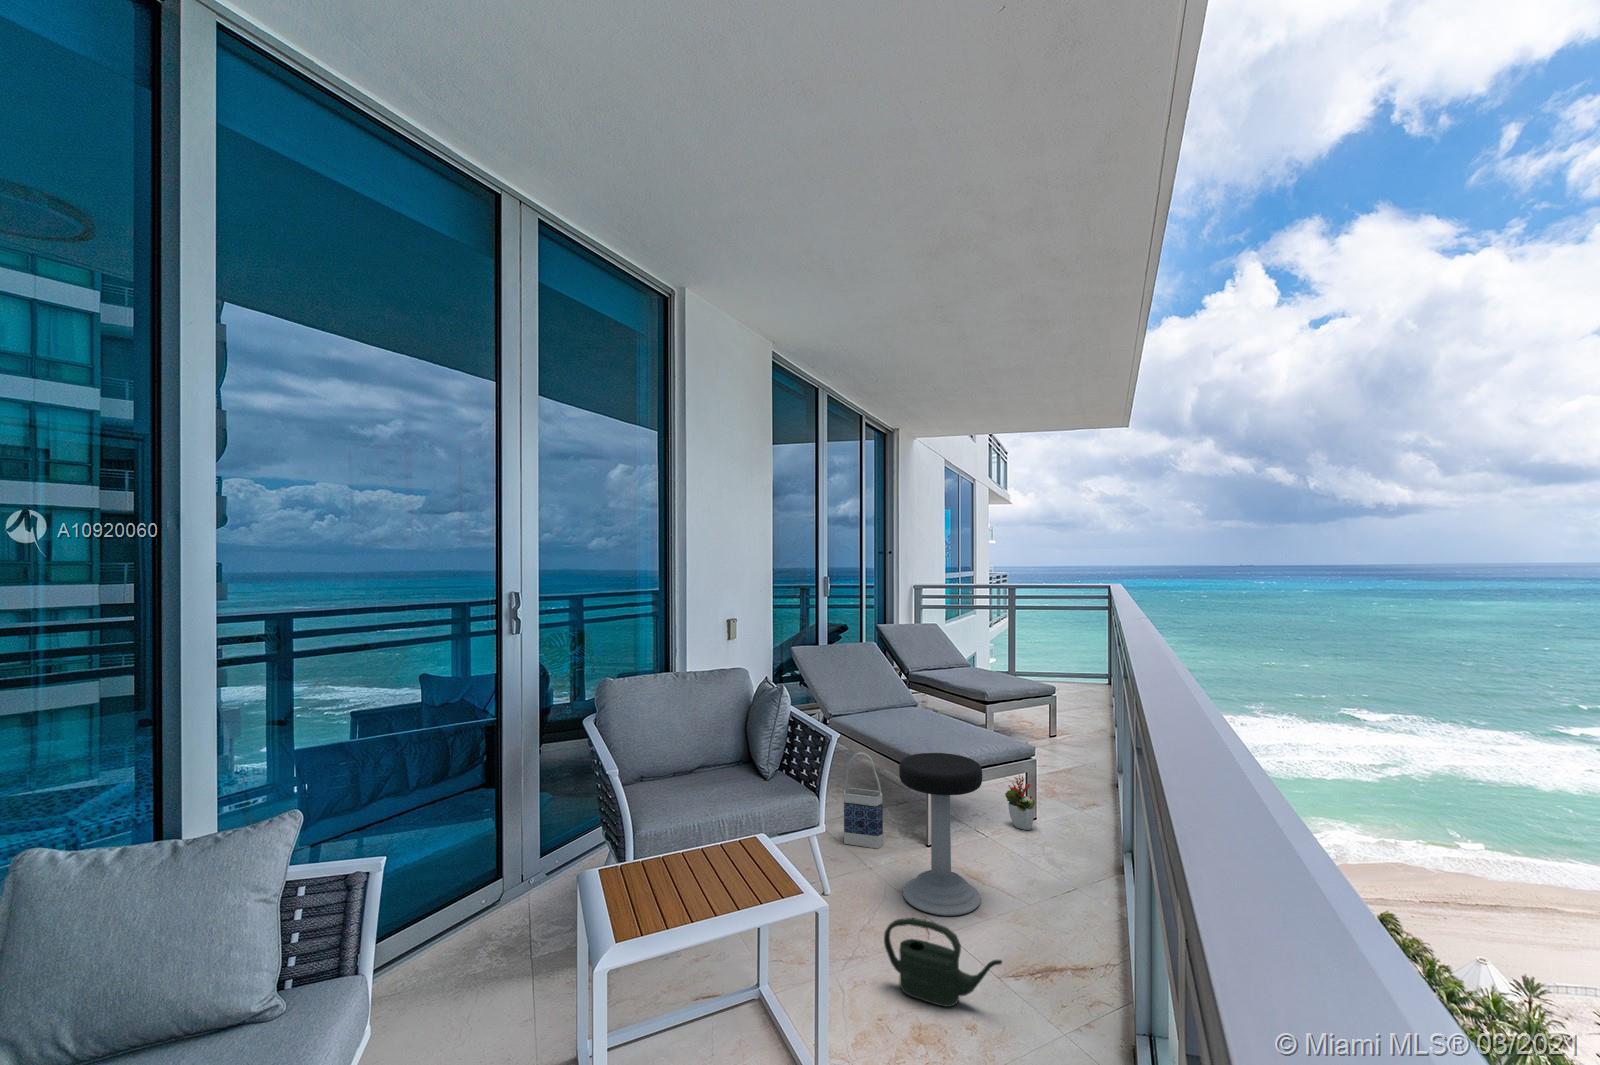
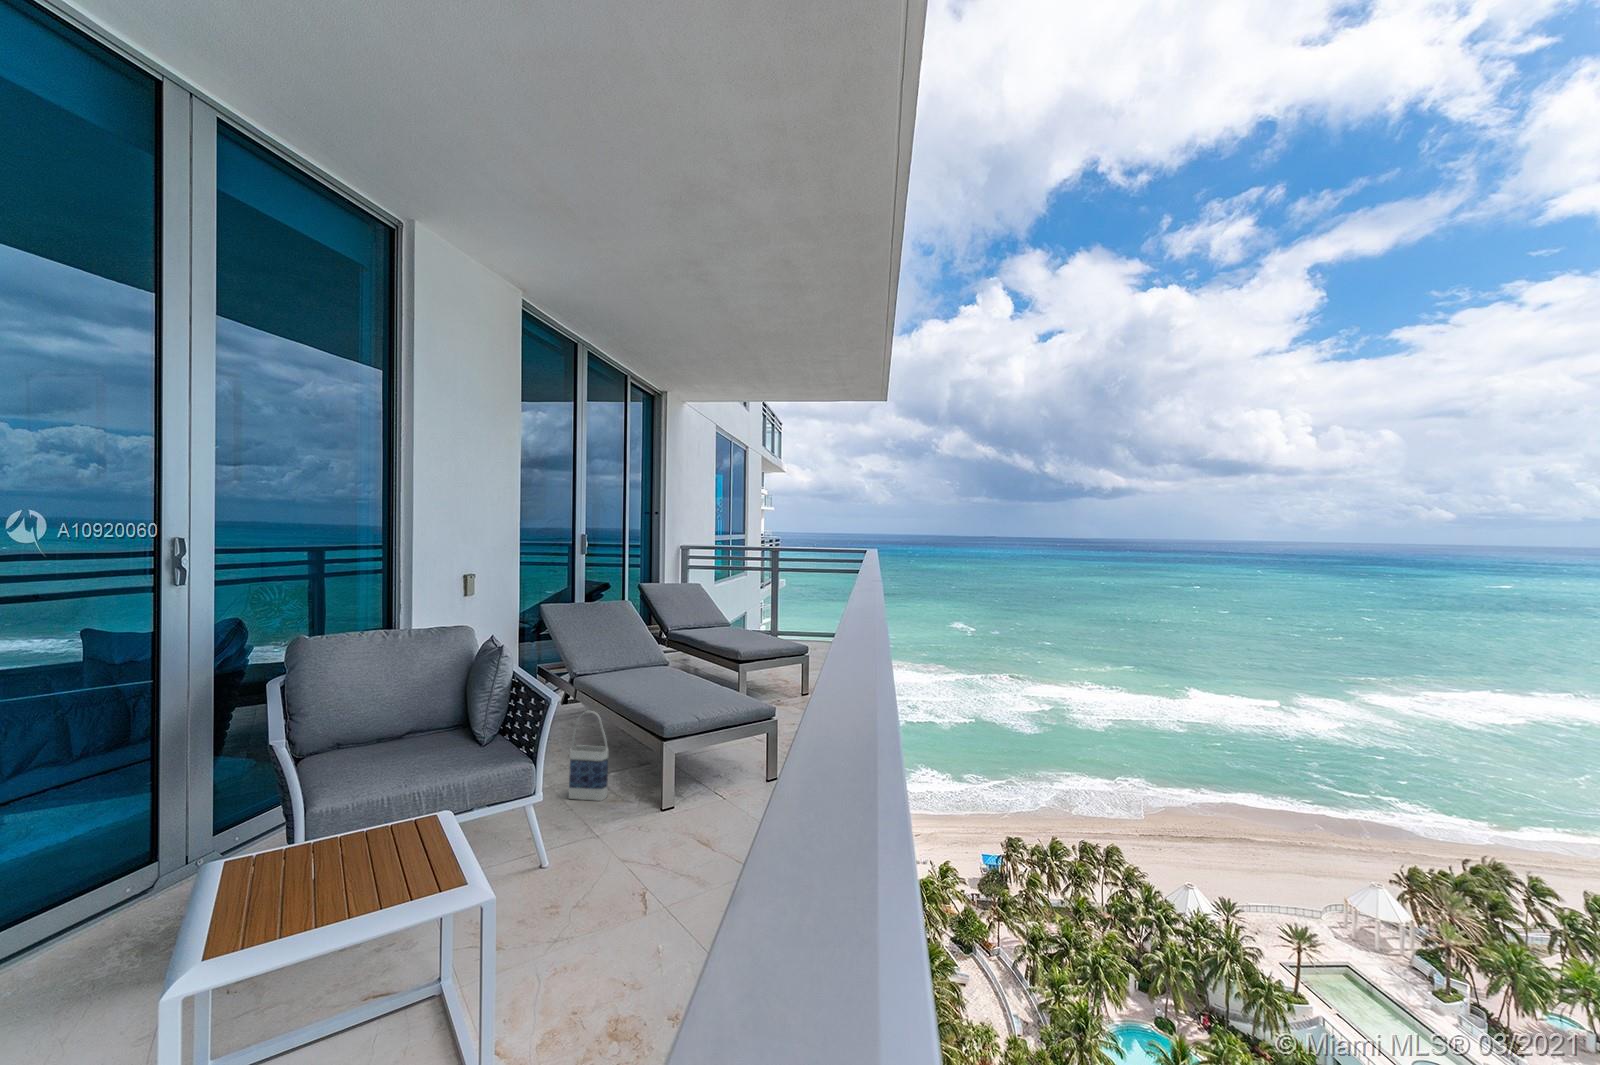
stool: present [899,753,982,916] -> none [617,707,695,854]
decorative plant: present [1005,775,1035,830] -> none [728,726,754,775]
watering can: present [884,918,1002,1007] -> none [583,855,686,929]

